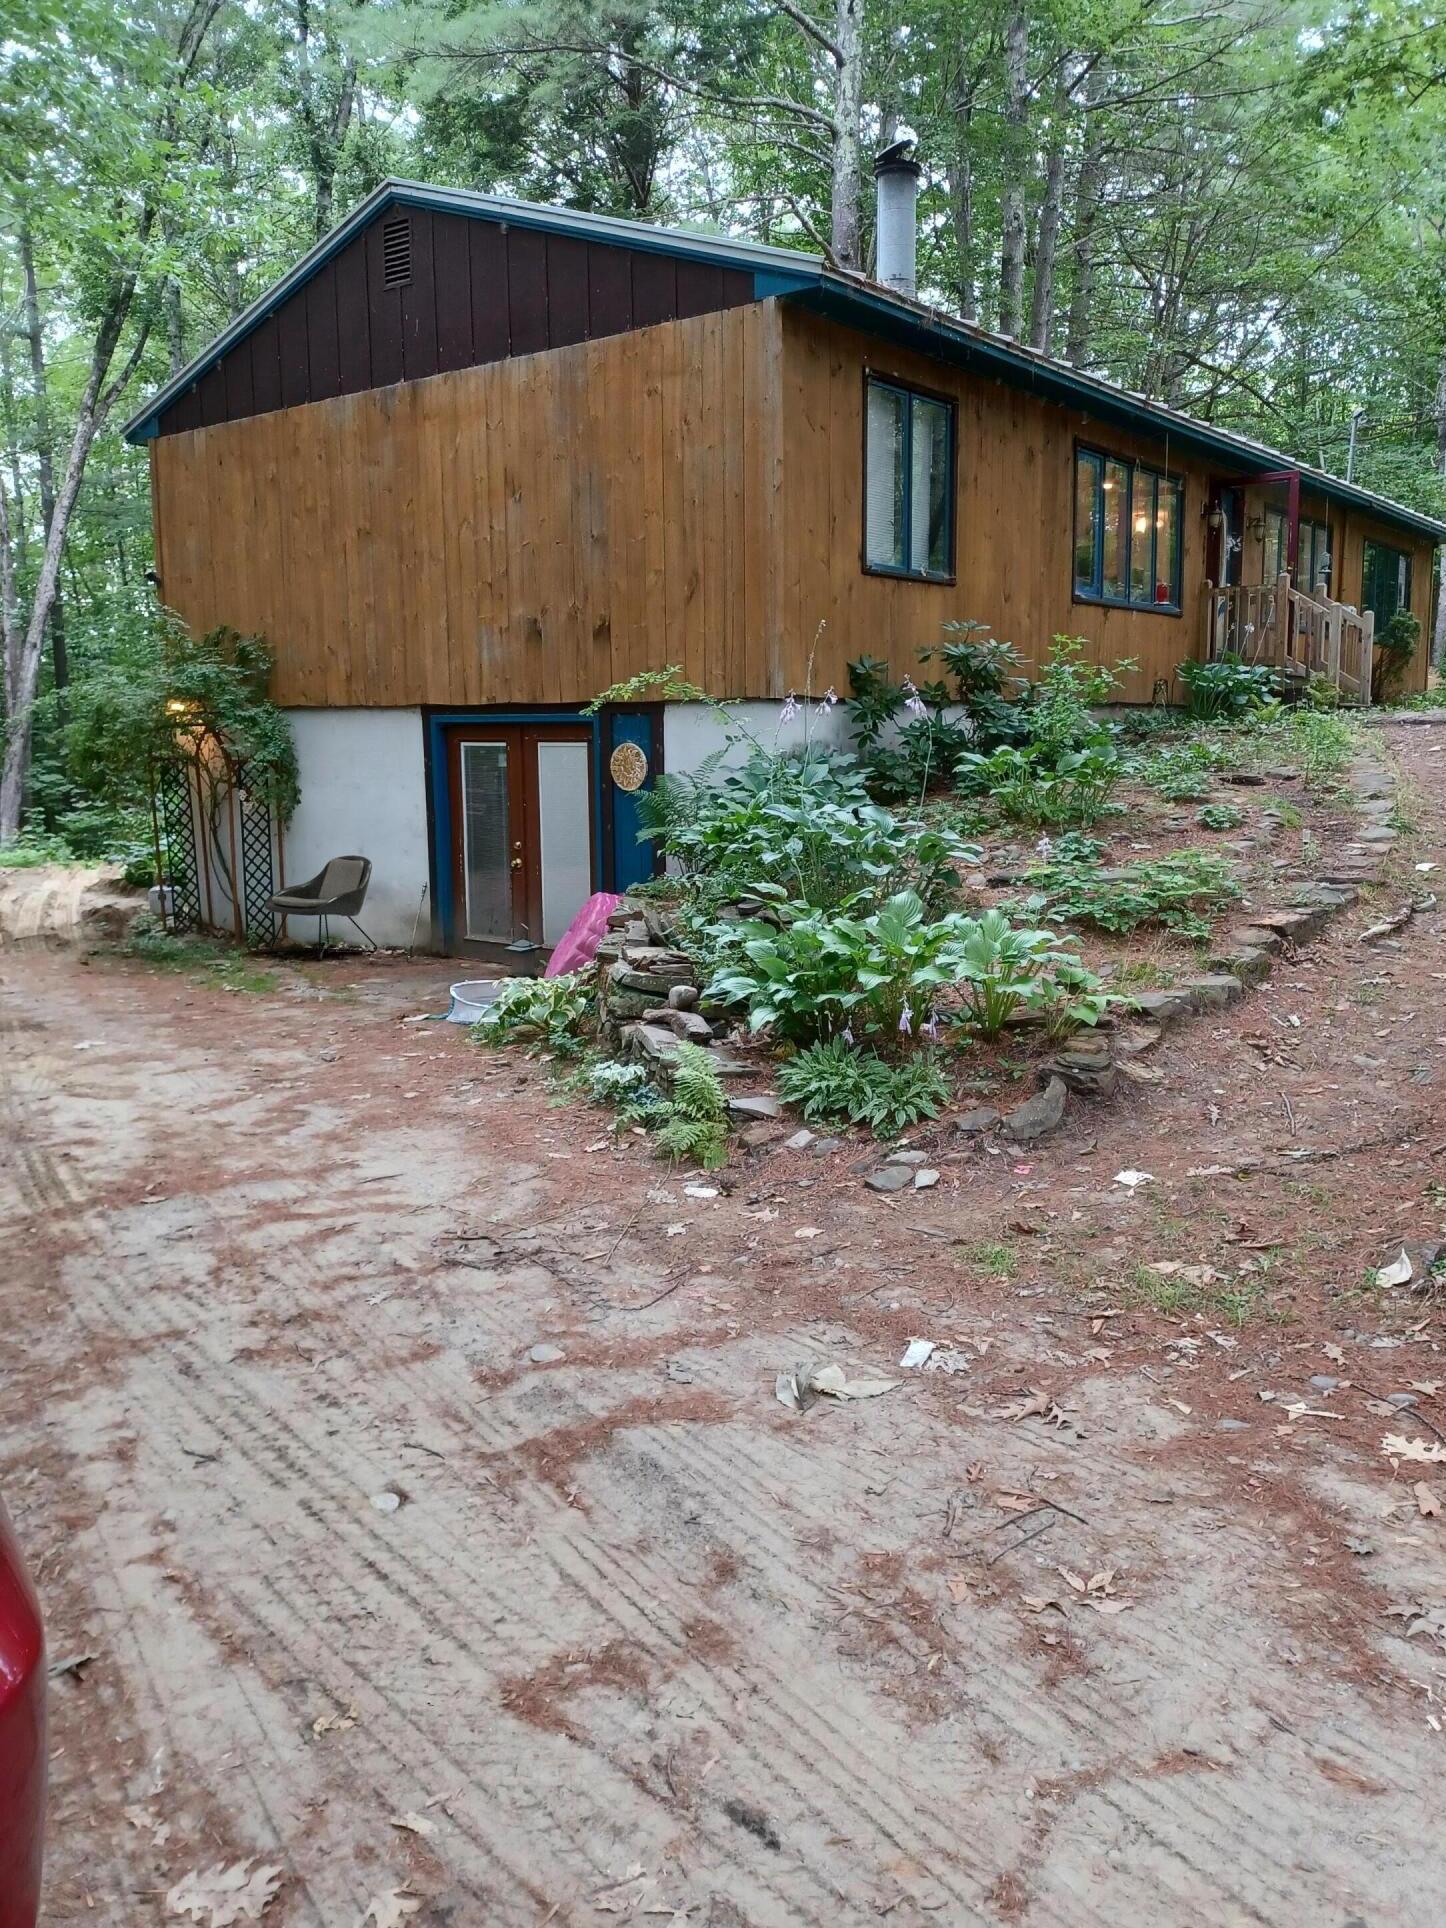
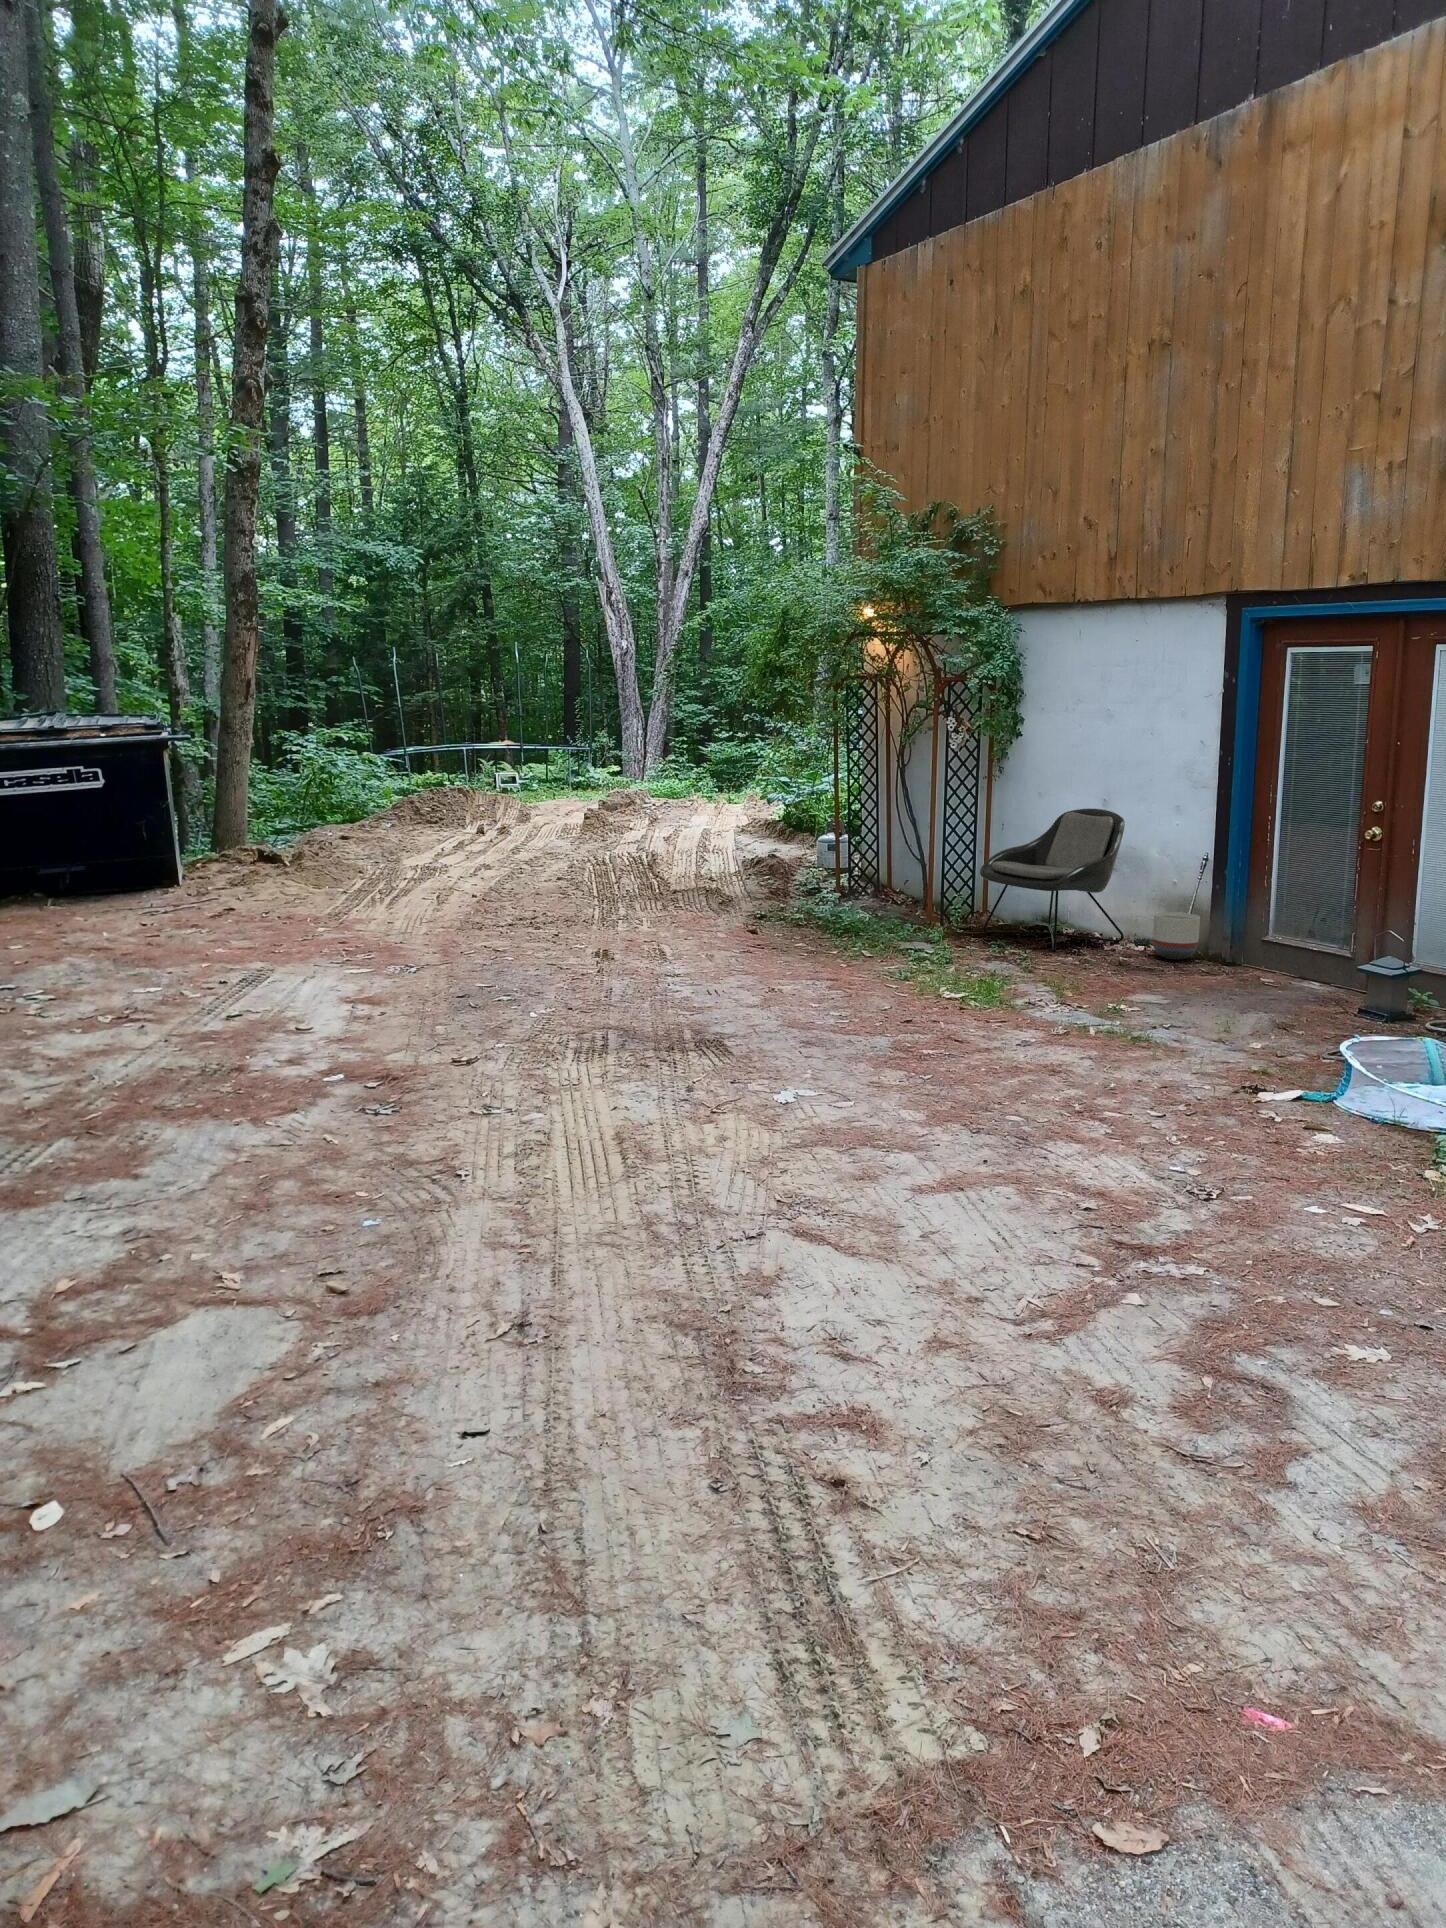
planter: none [391,927,424,960] -> present [1152,912,1200,960]

